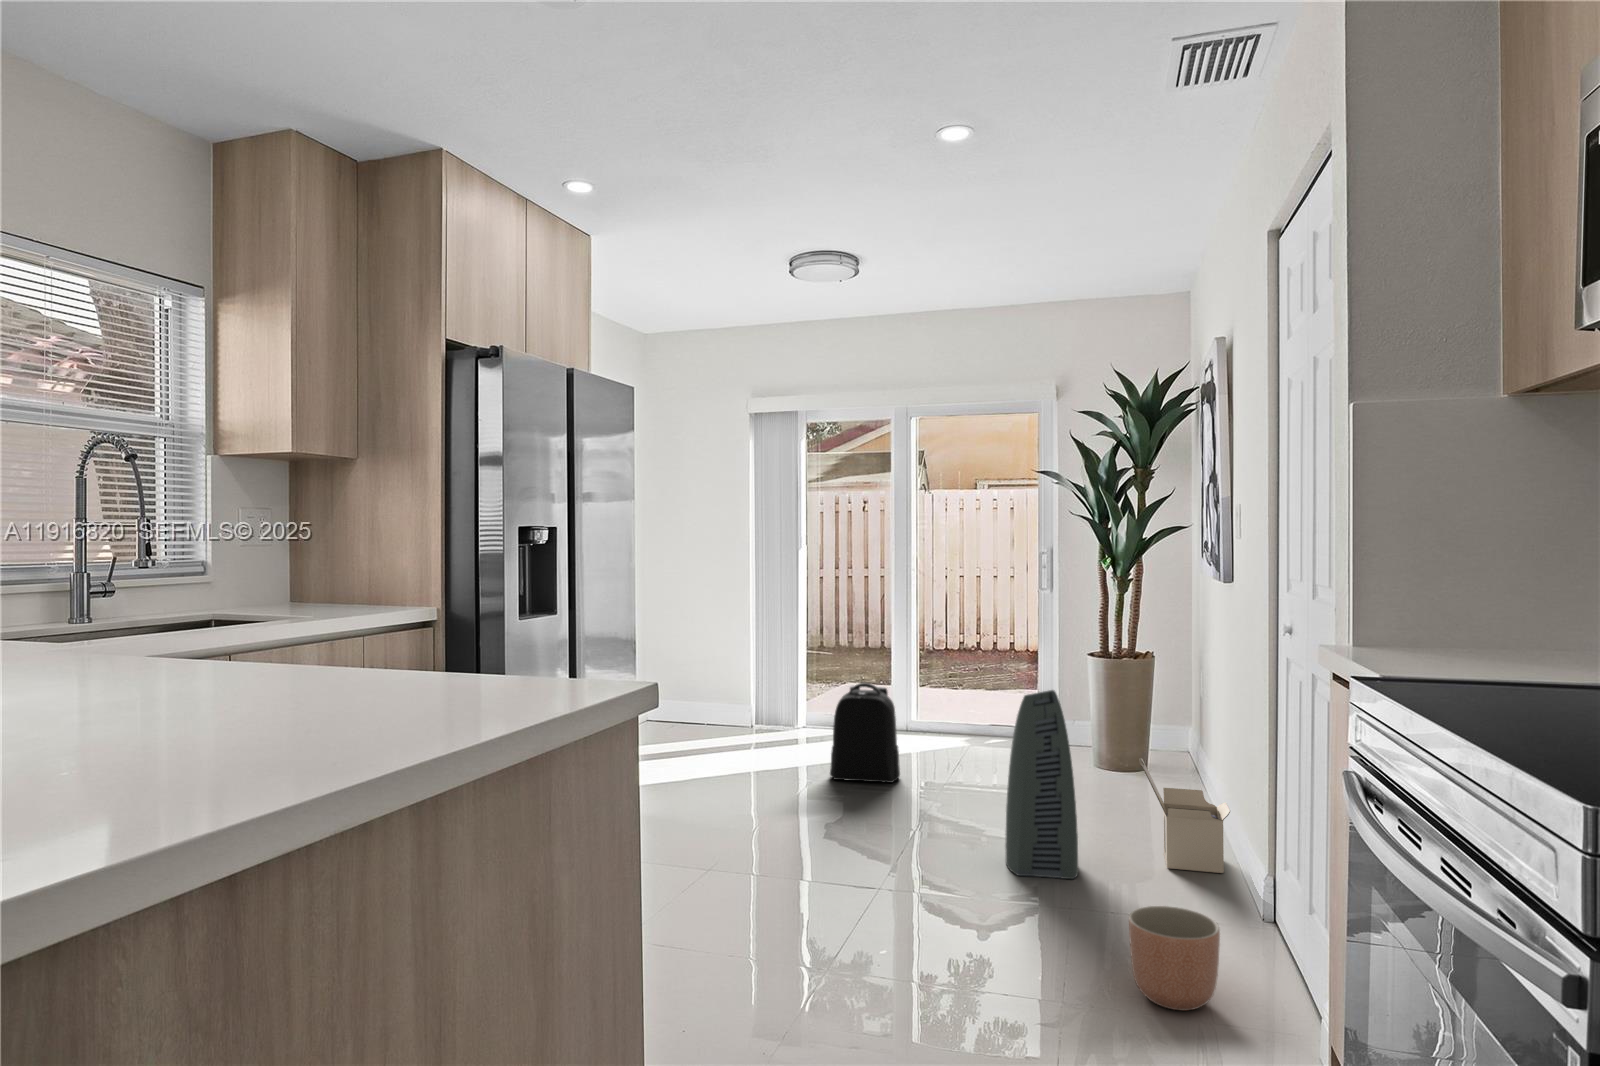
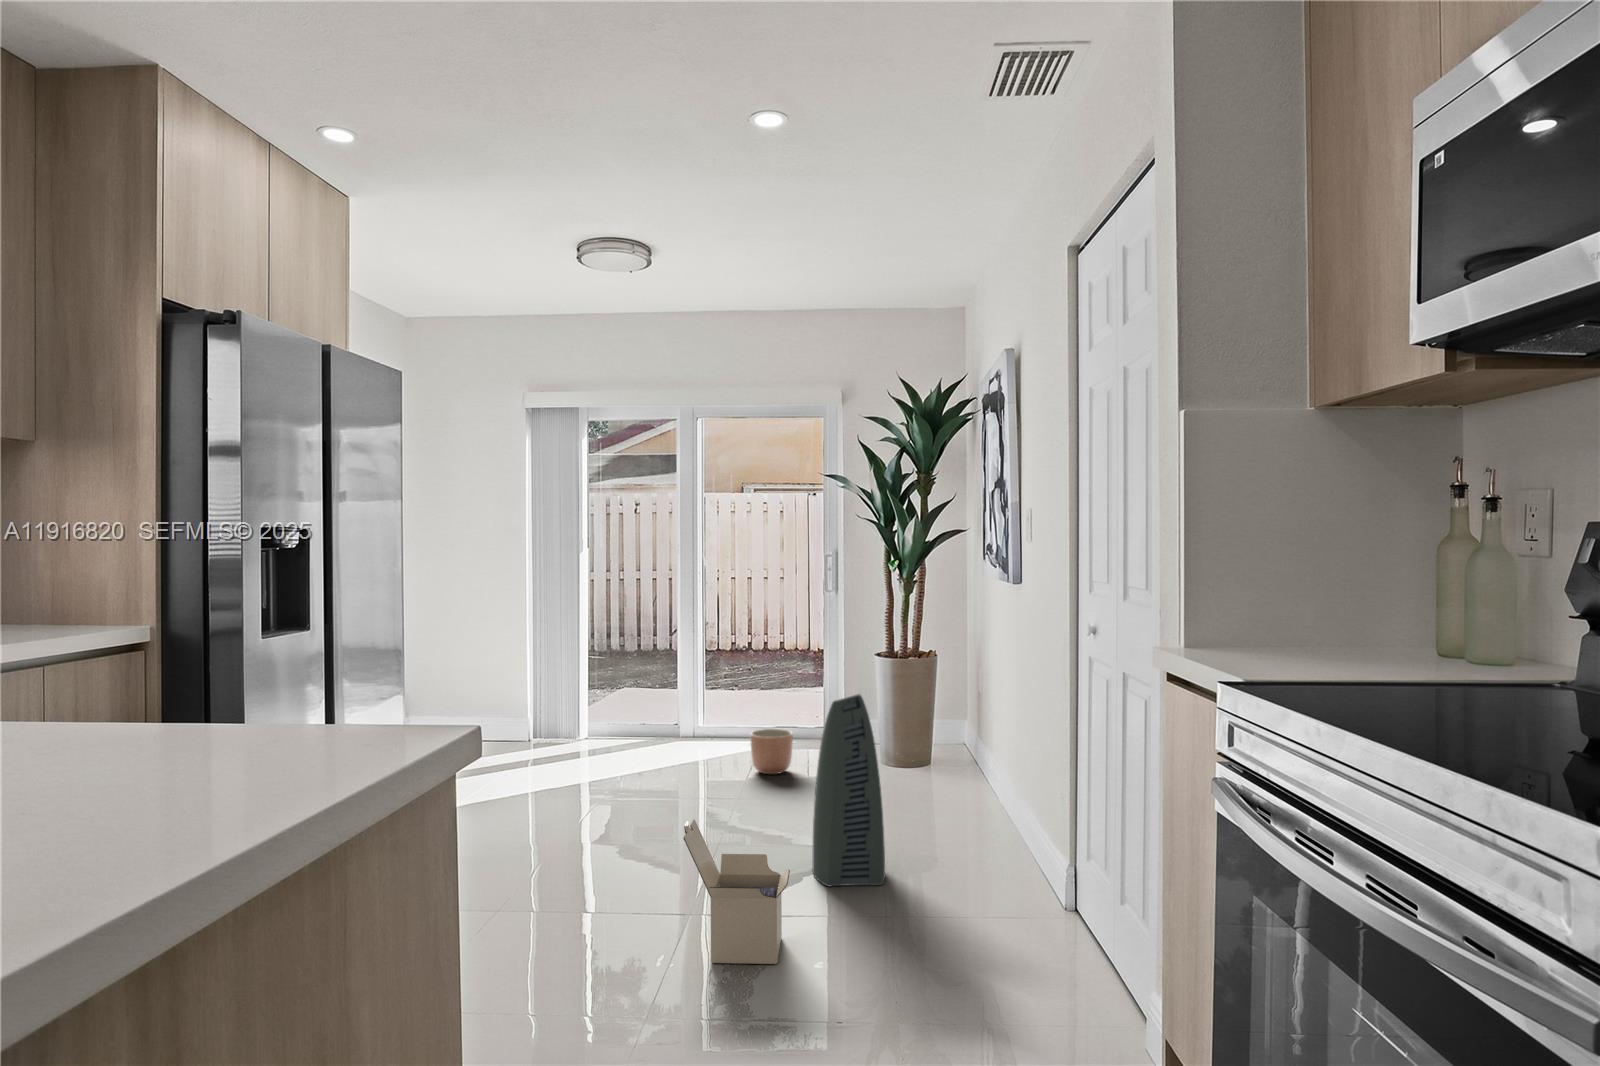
backpack: present [830,683,900,783] -> none [618,692,692,796]
cardboard box: present [1140,758,1230,873] -> present [683,819,790,964]
planter: present [1129,906,1220,1010] -> present [750,729,793,774]

